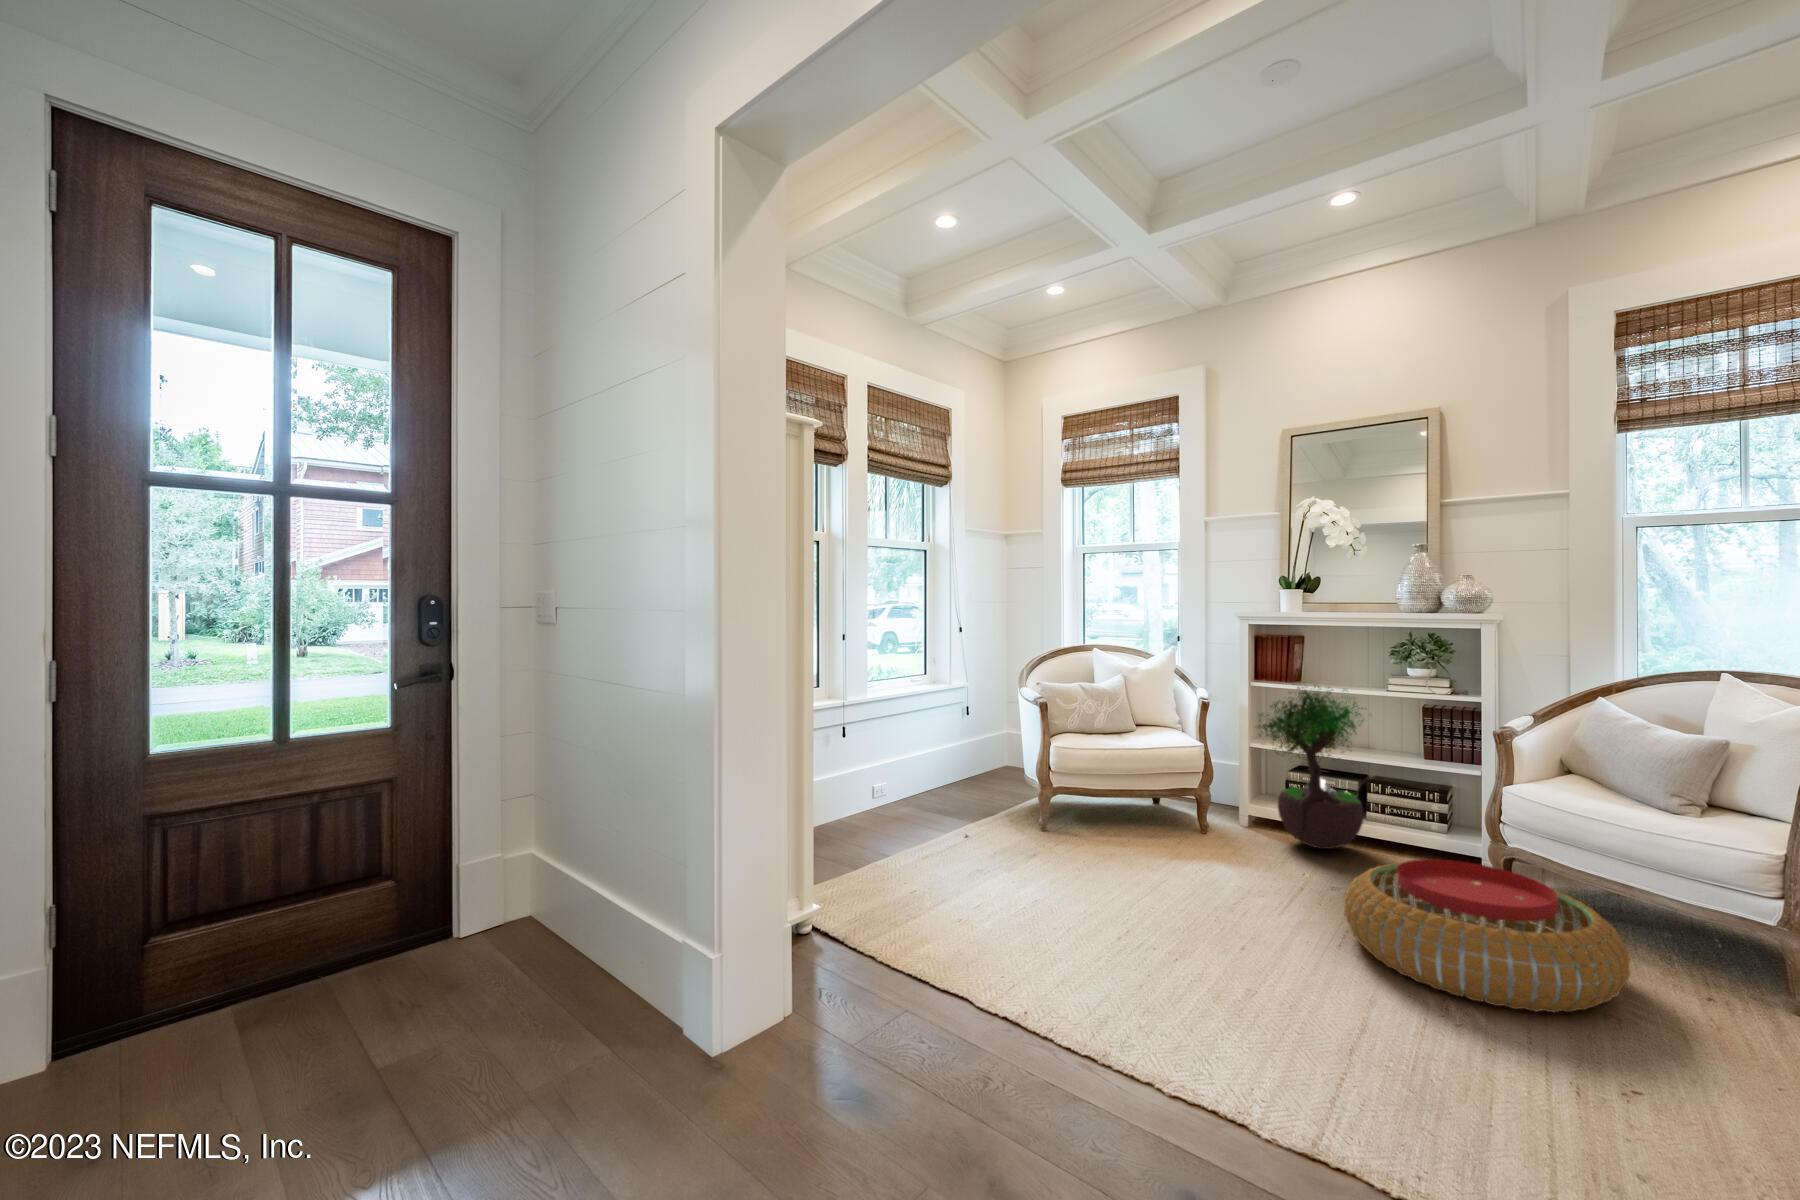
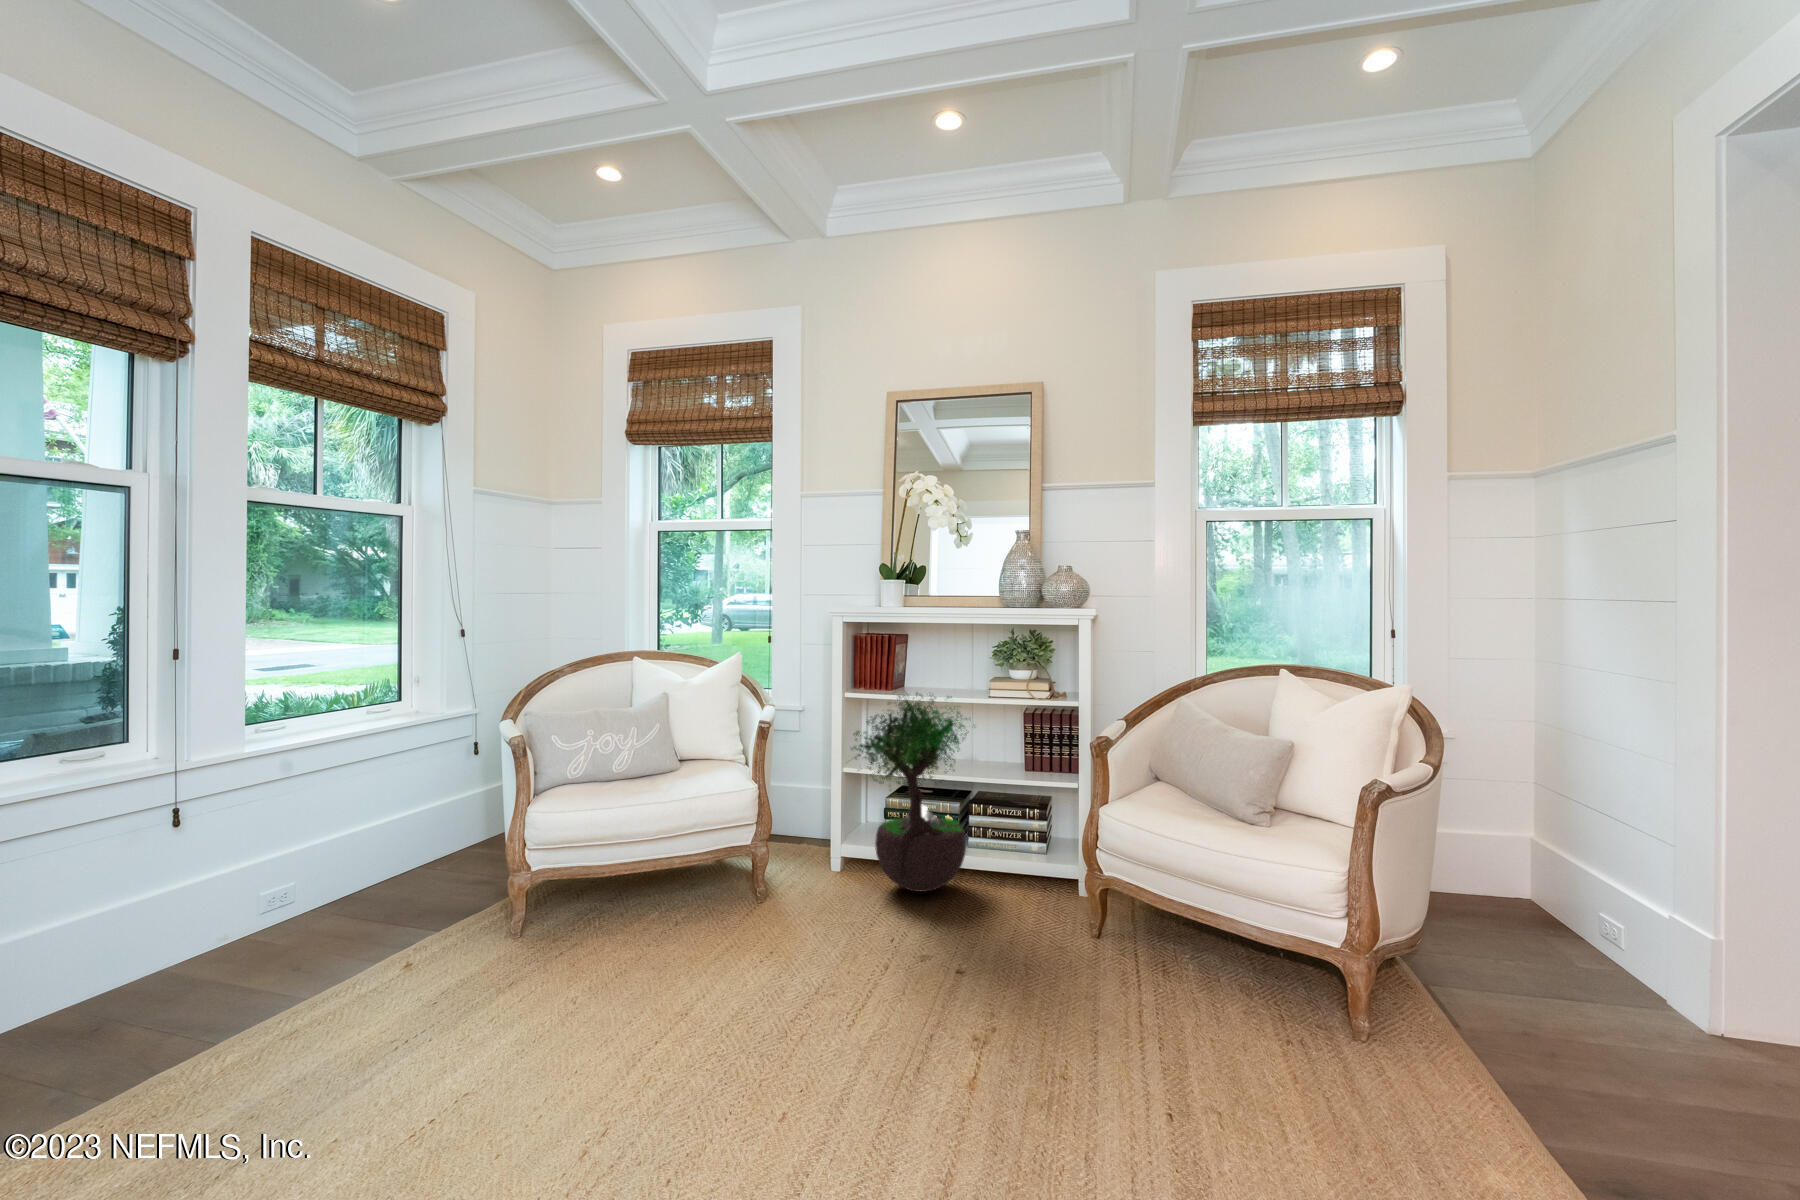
pouf: present [1344,859,1630,1012] -> none [944,903,1233,1101]

